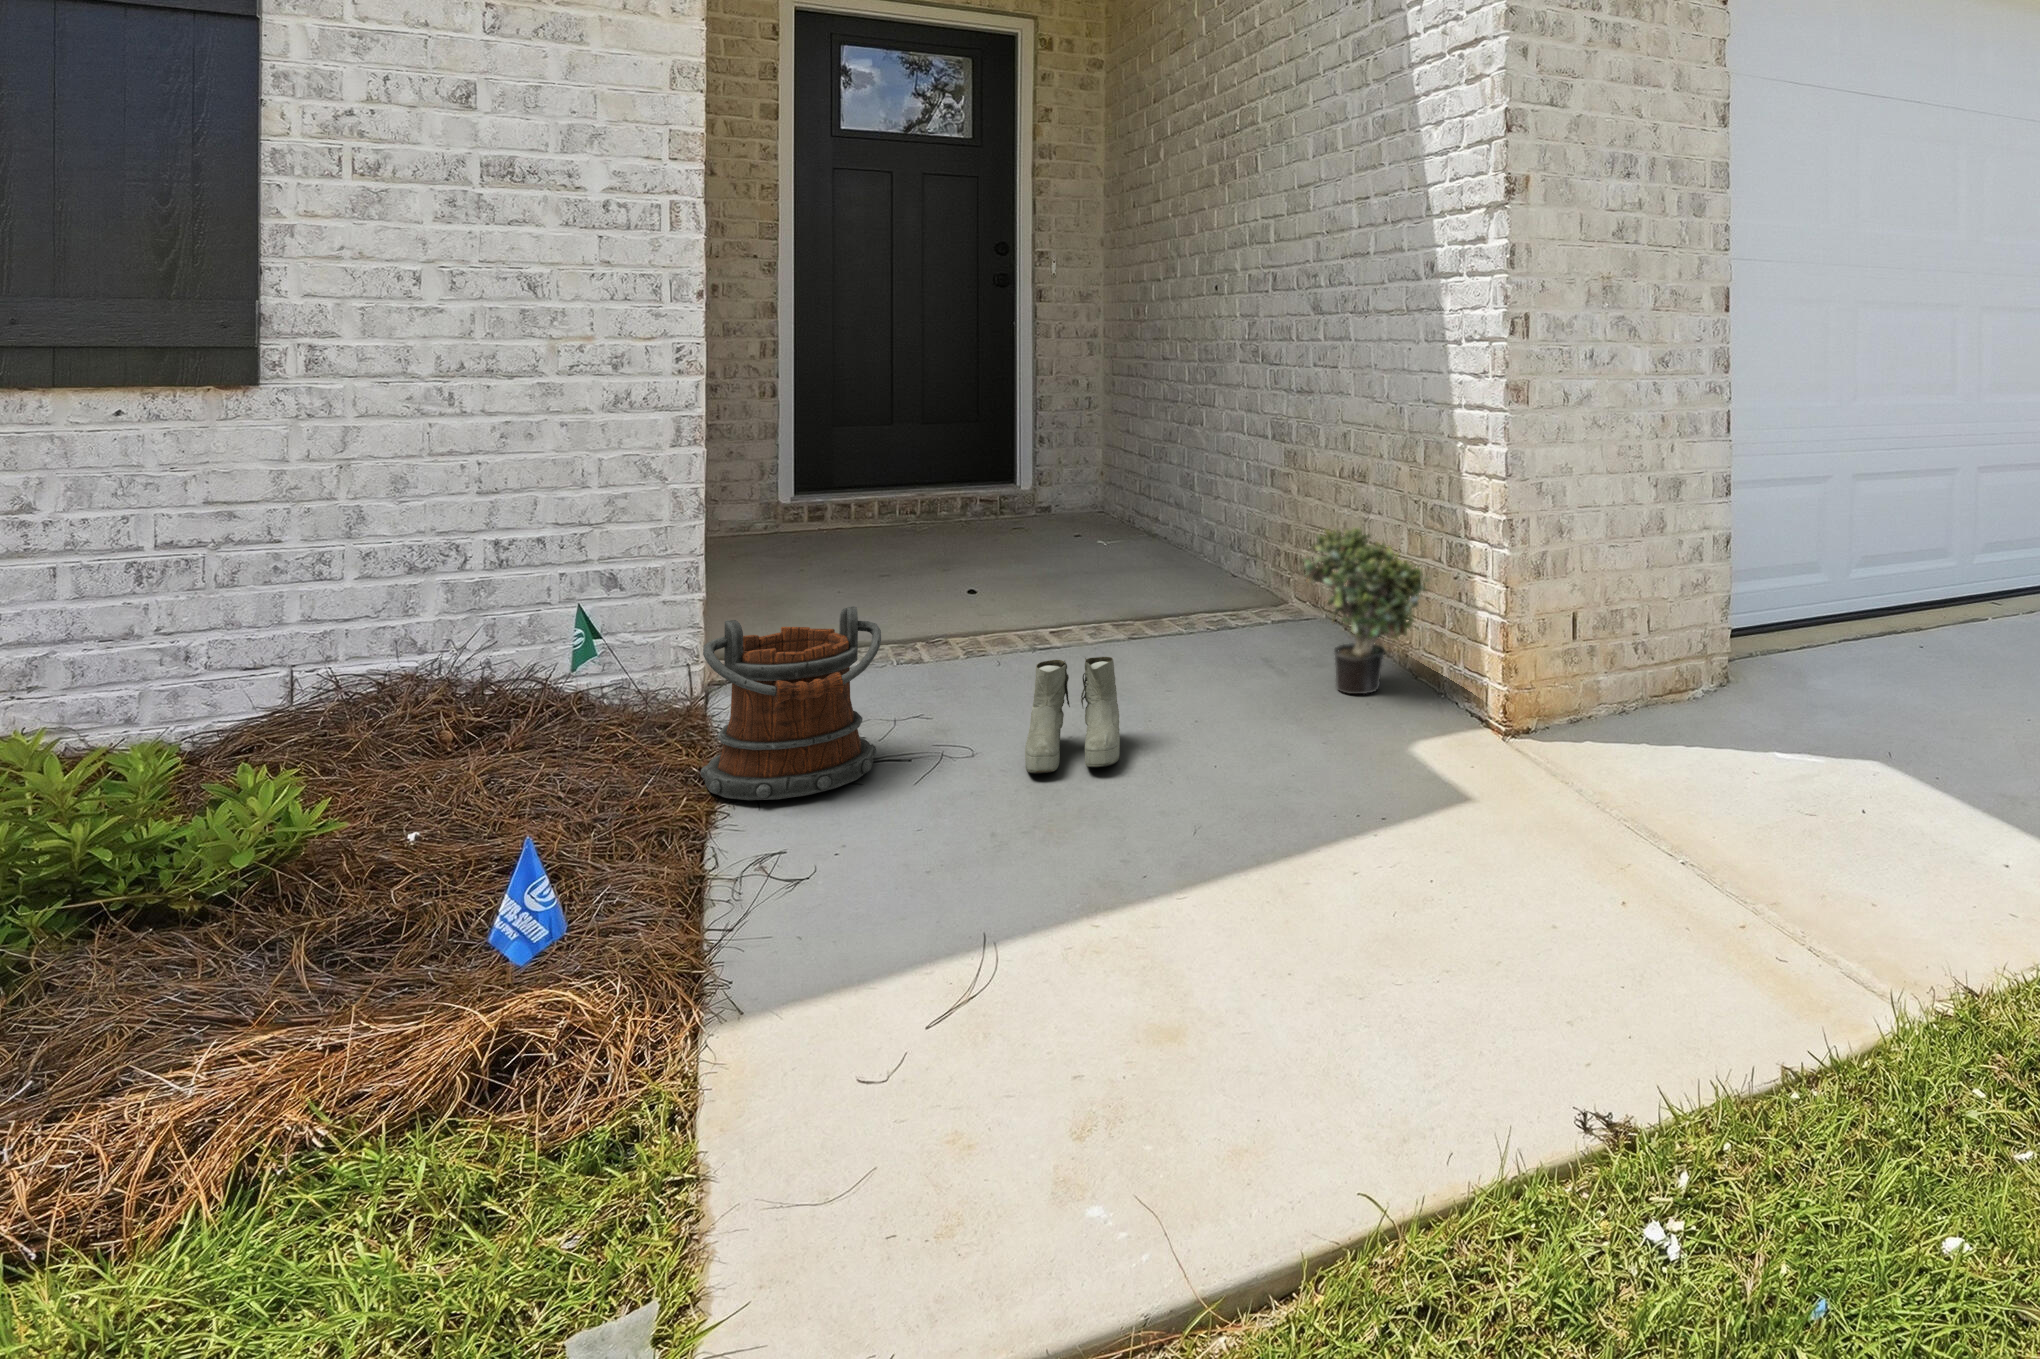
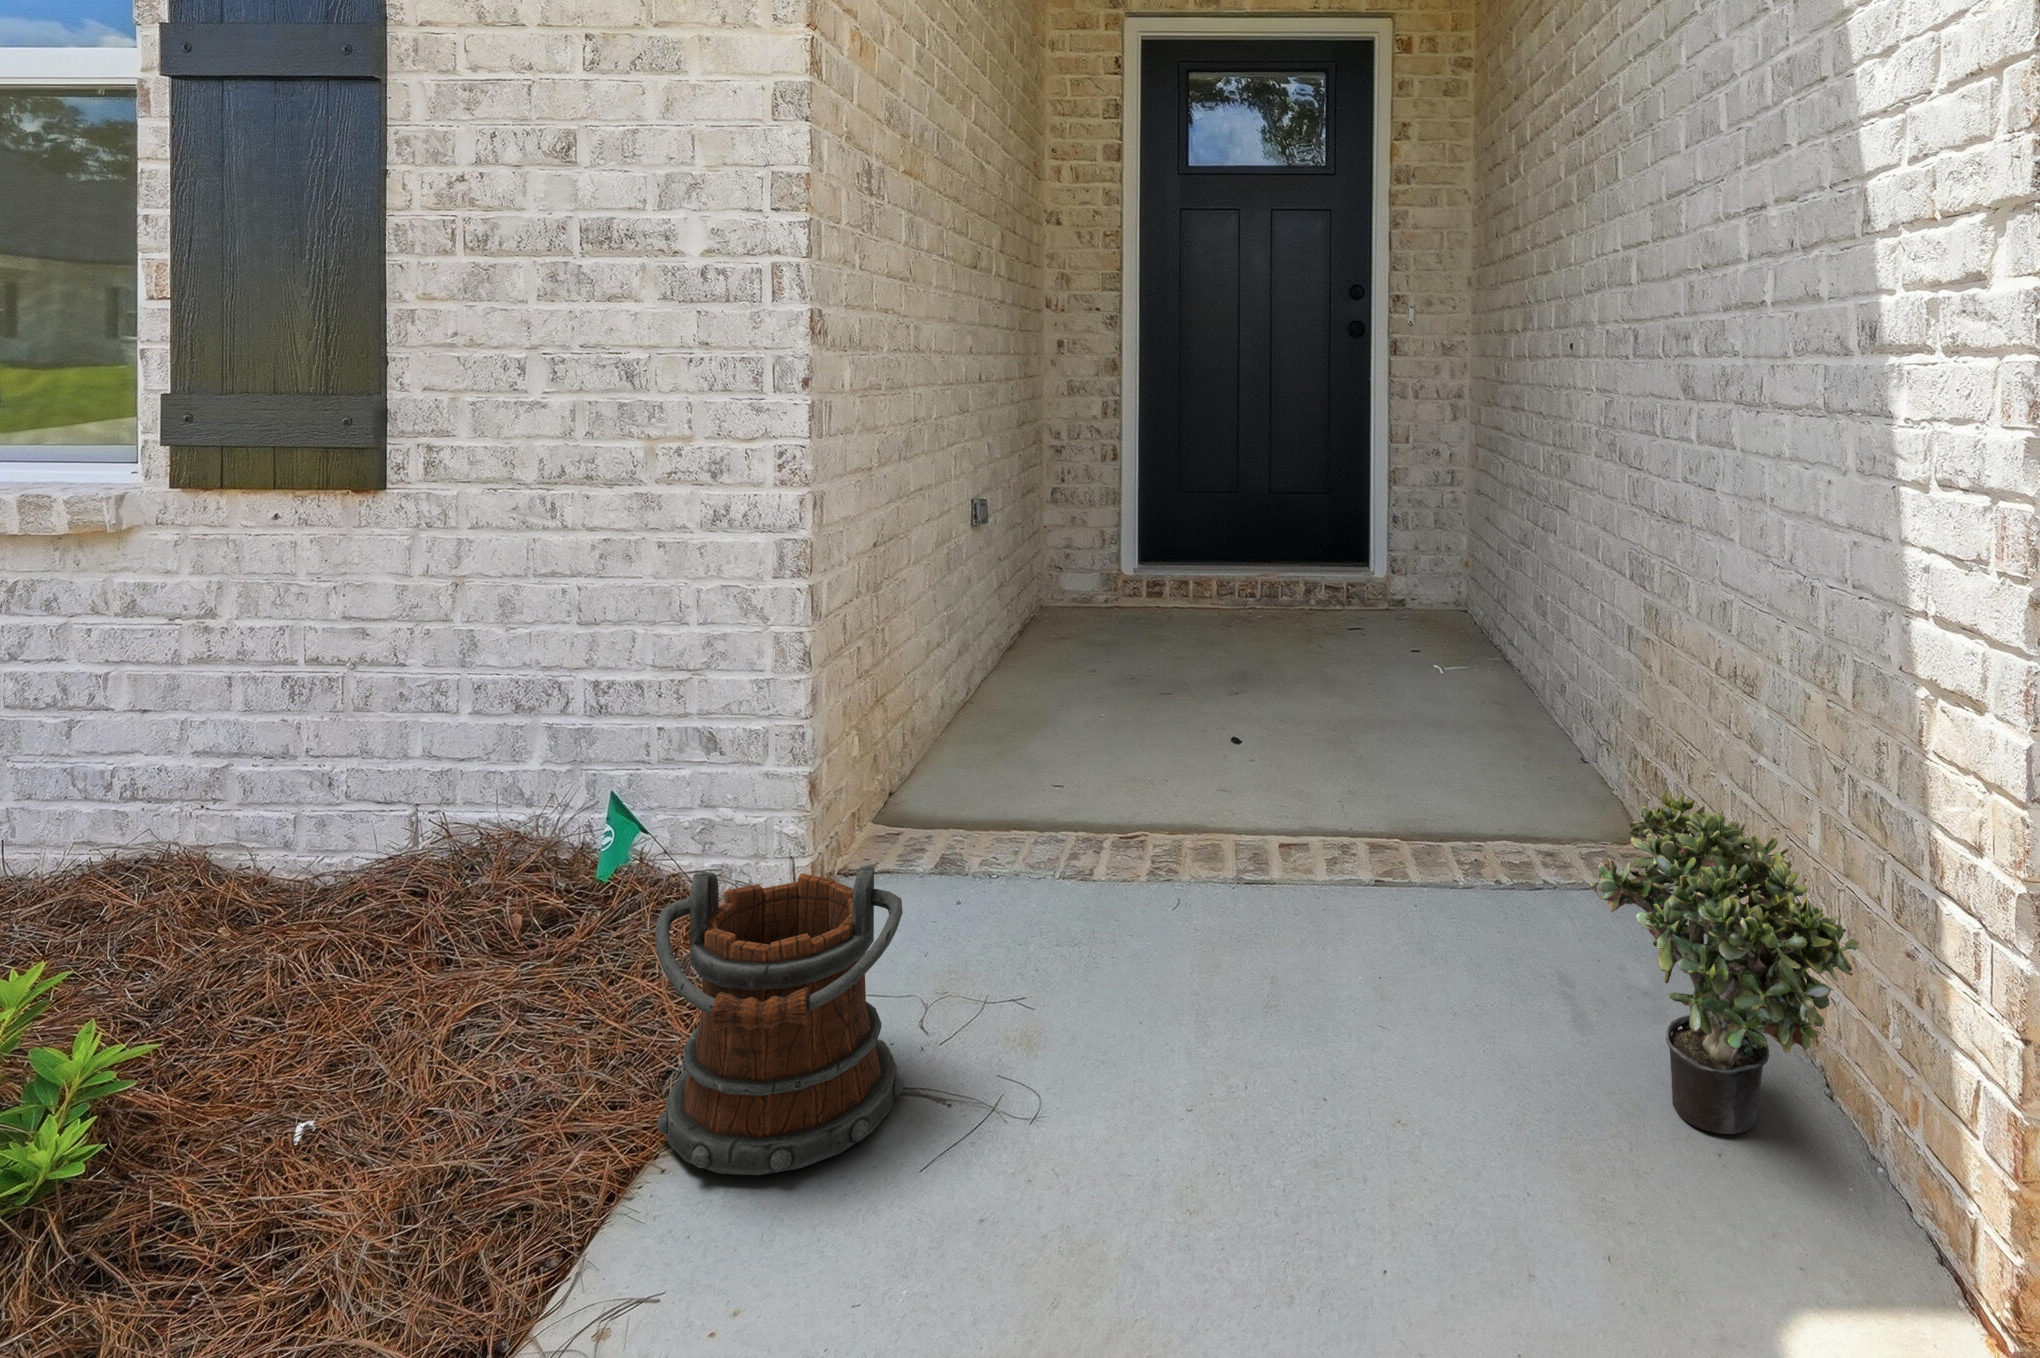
boots: present [1025,657,1120,773] -> none [1069,999,1245,1240]

